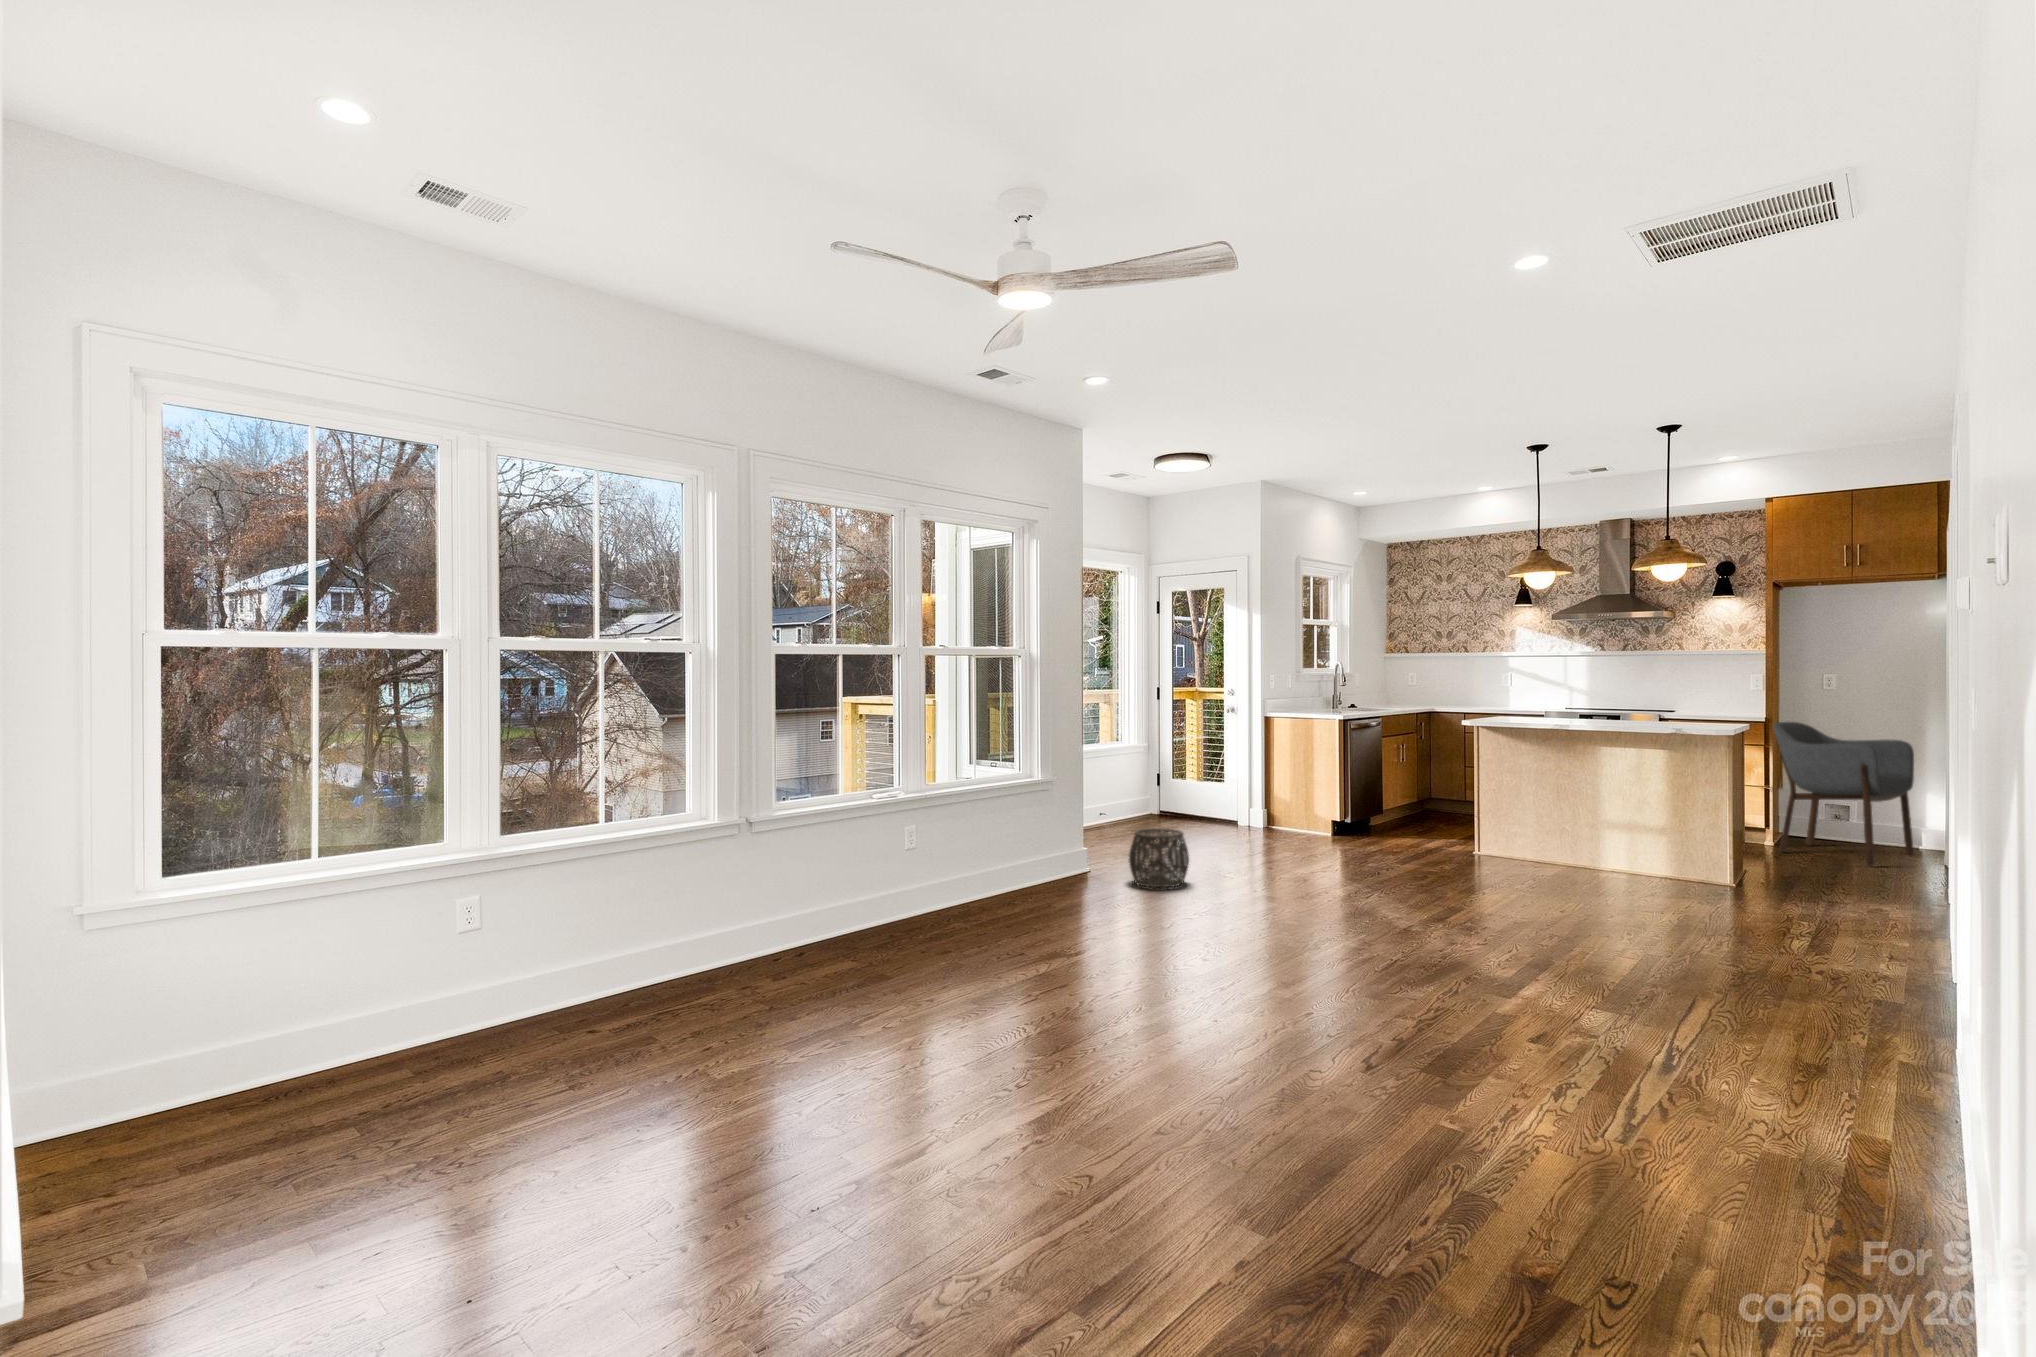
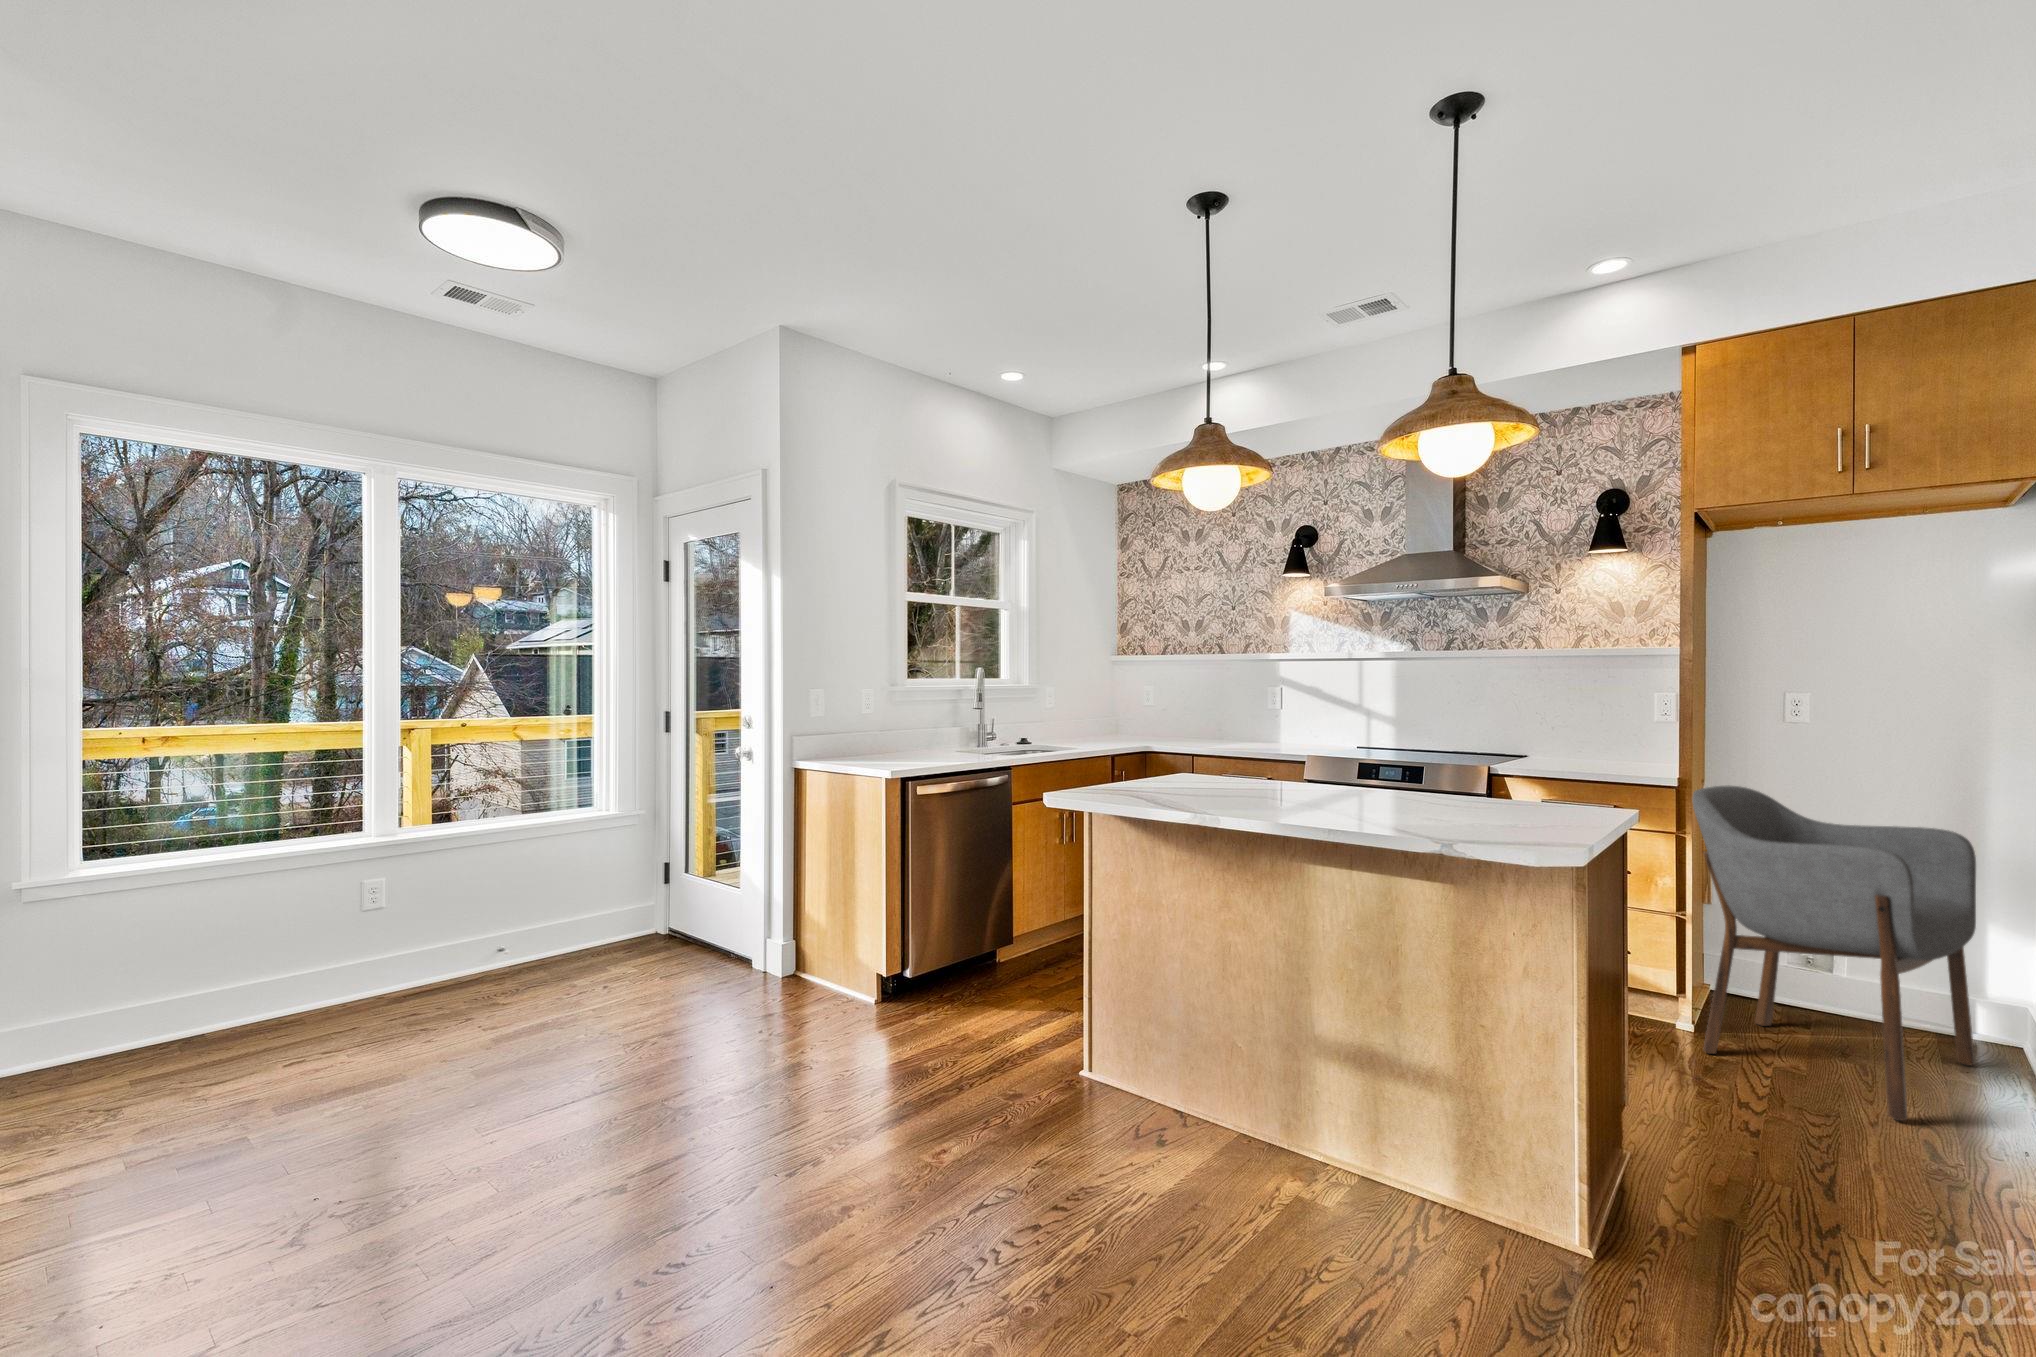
woven basket: present [1129,828,1189,888] -> none [76,1062,274,1245]

